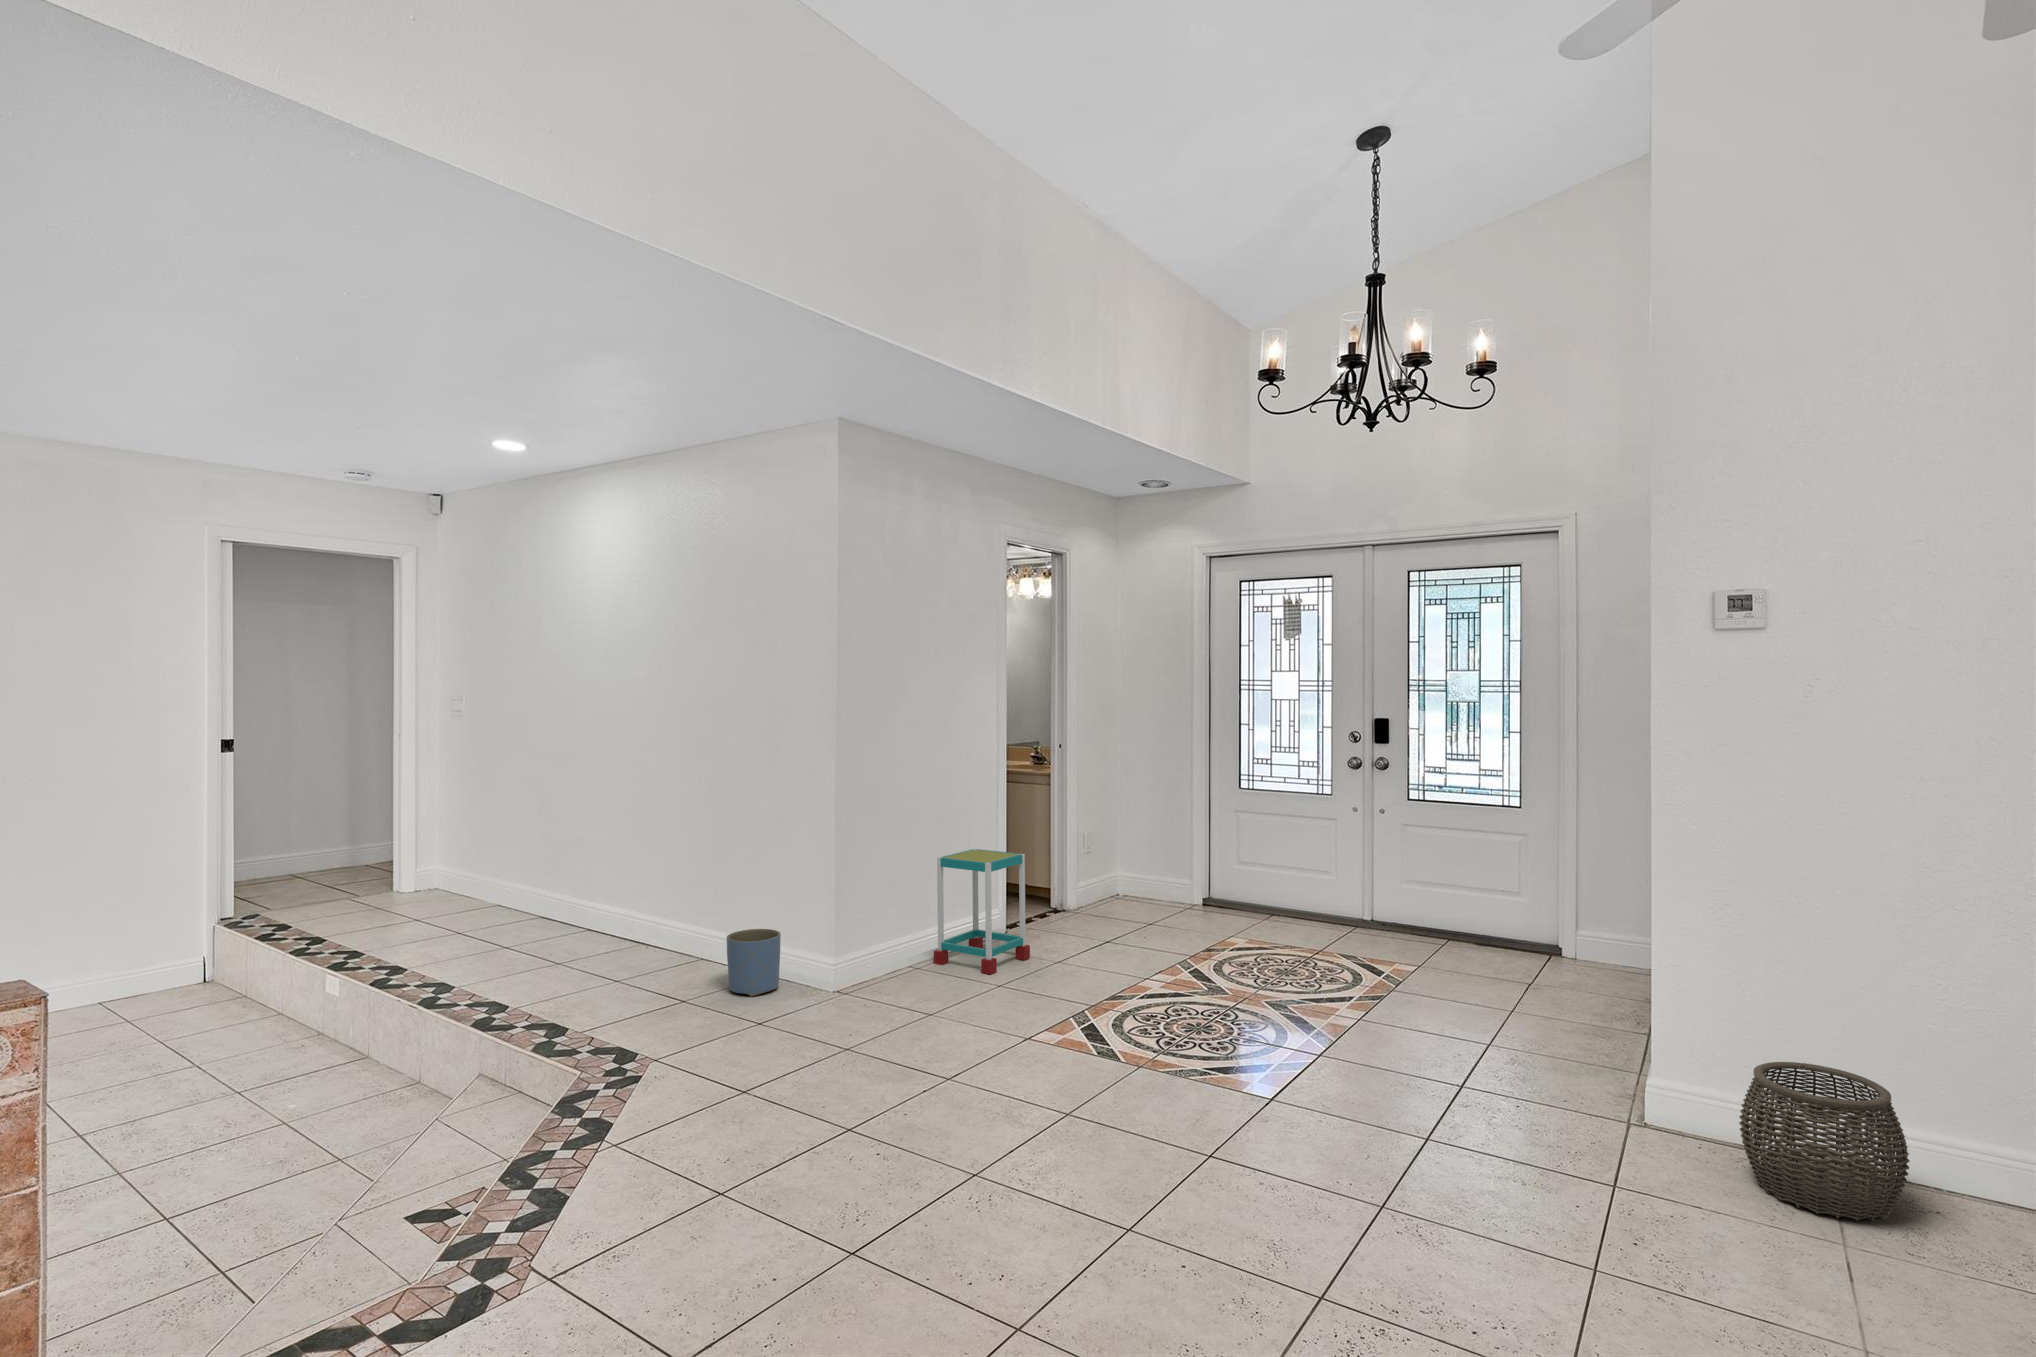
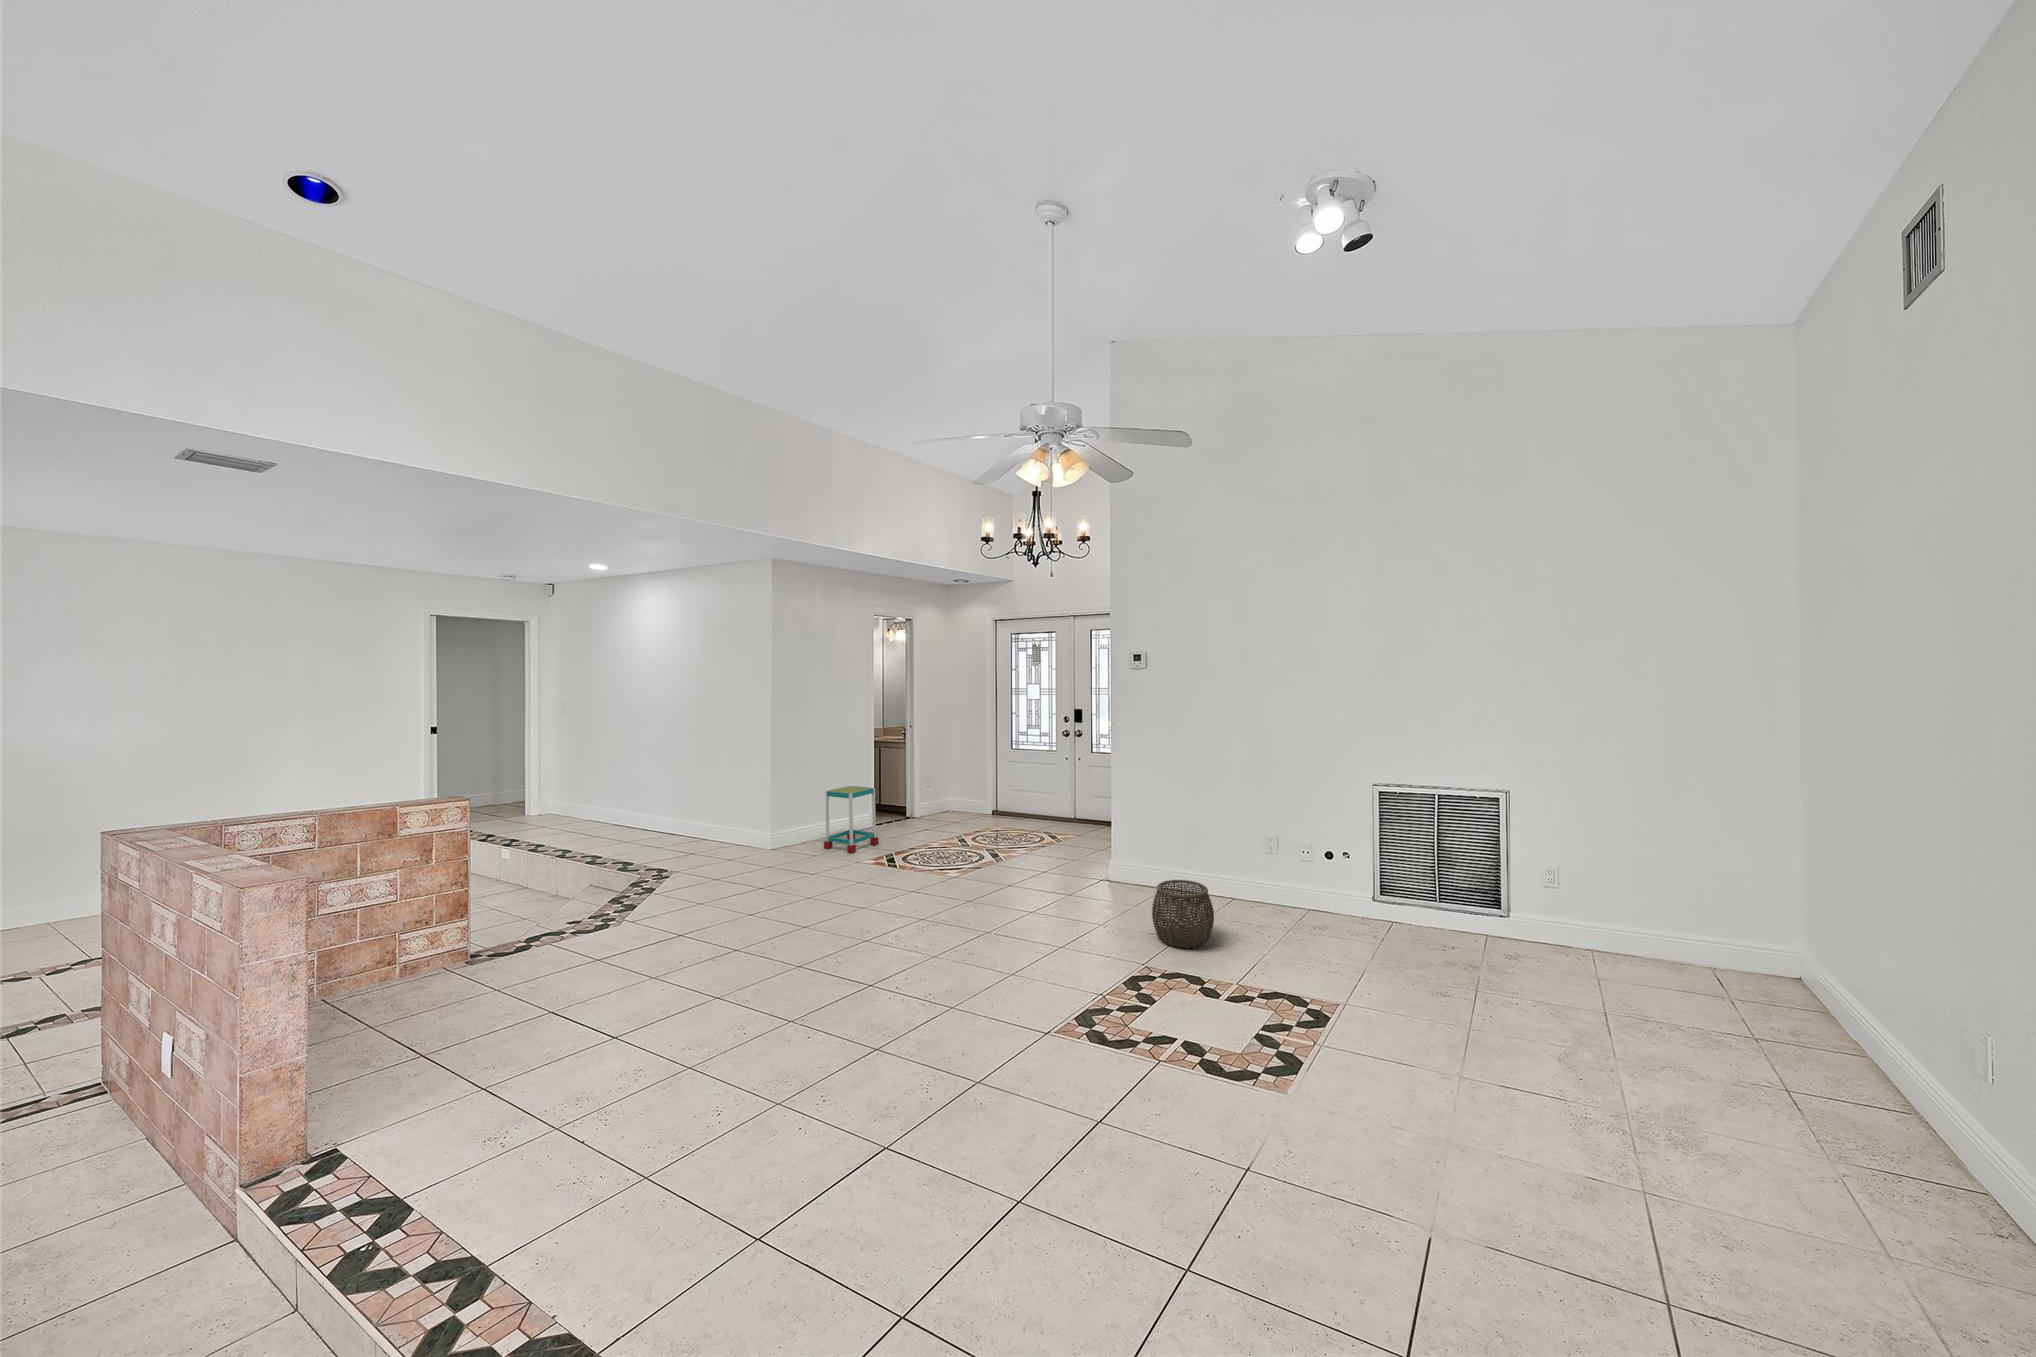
planter: present [726,929,781,996] -> none [701,832,732,869]

